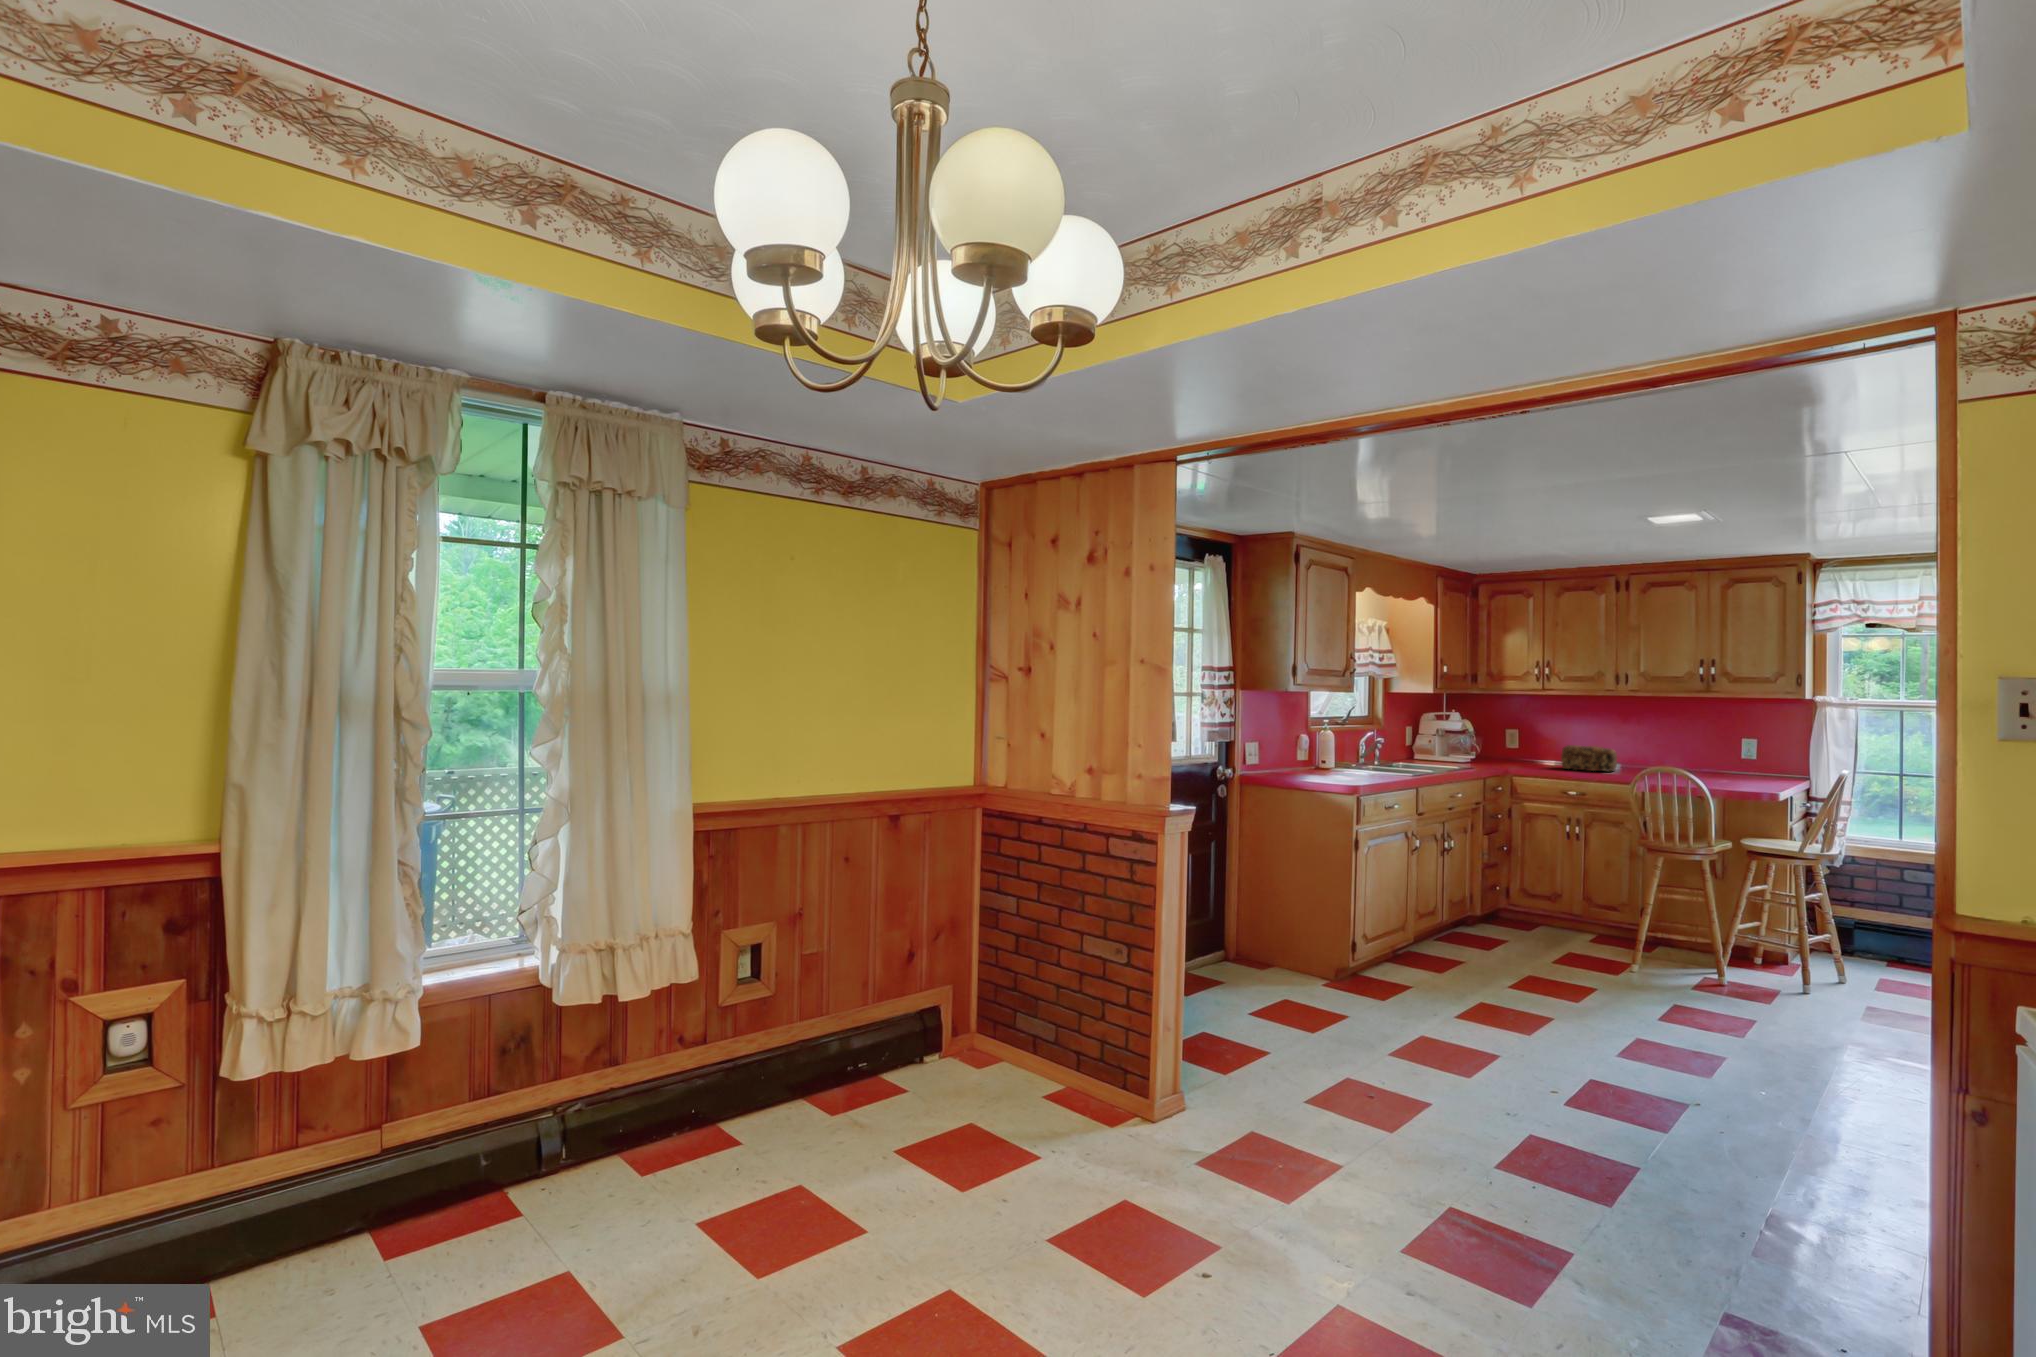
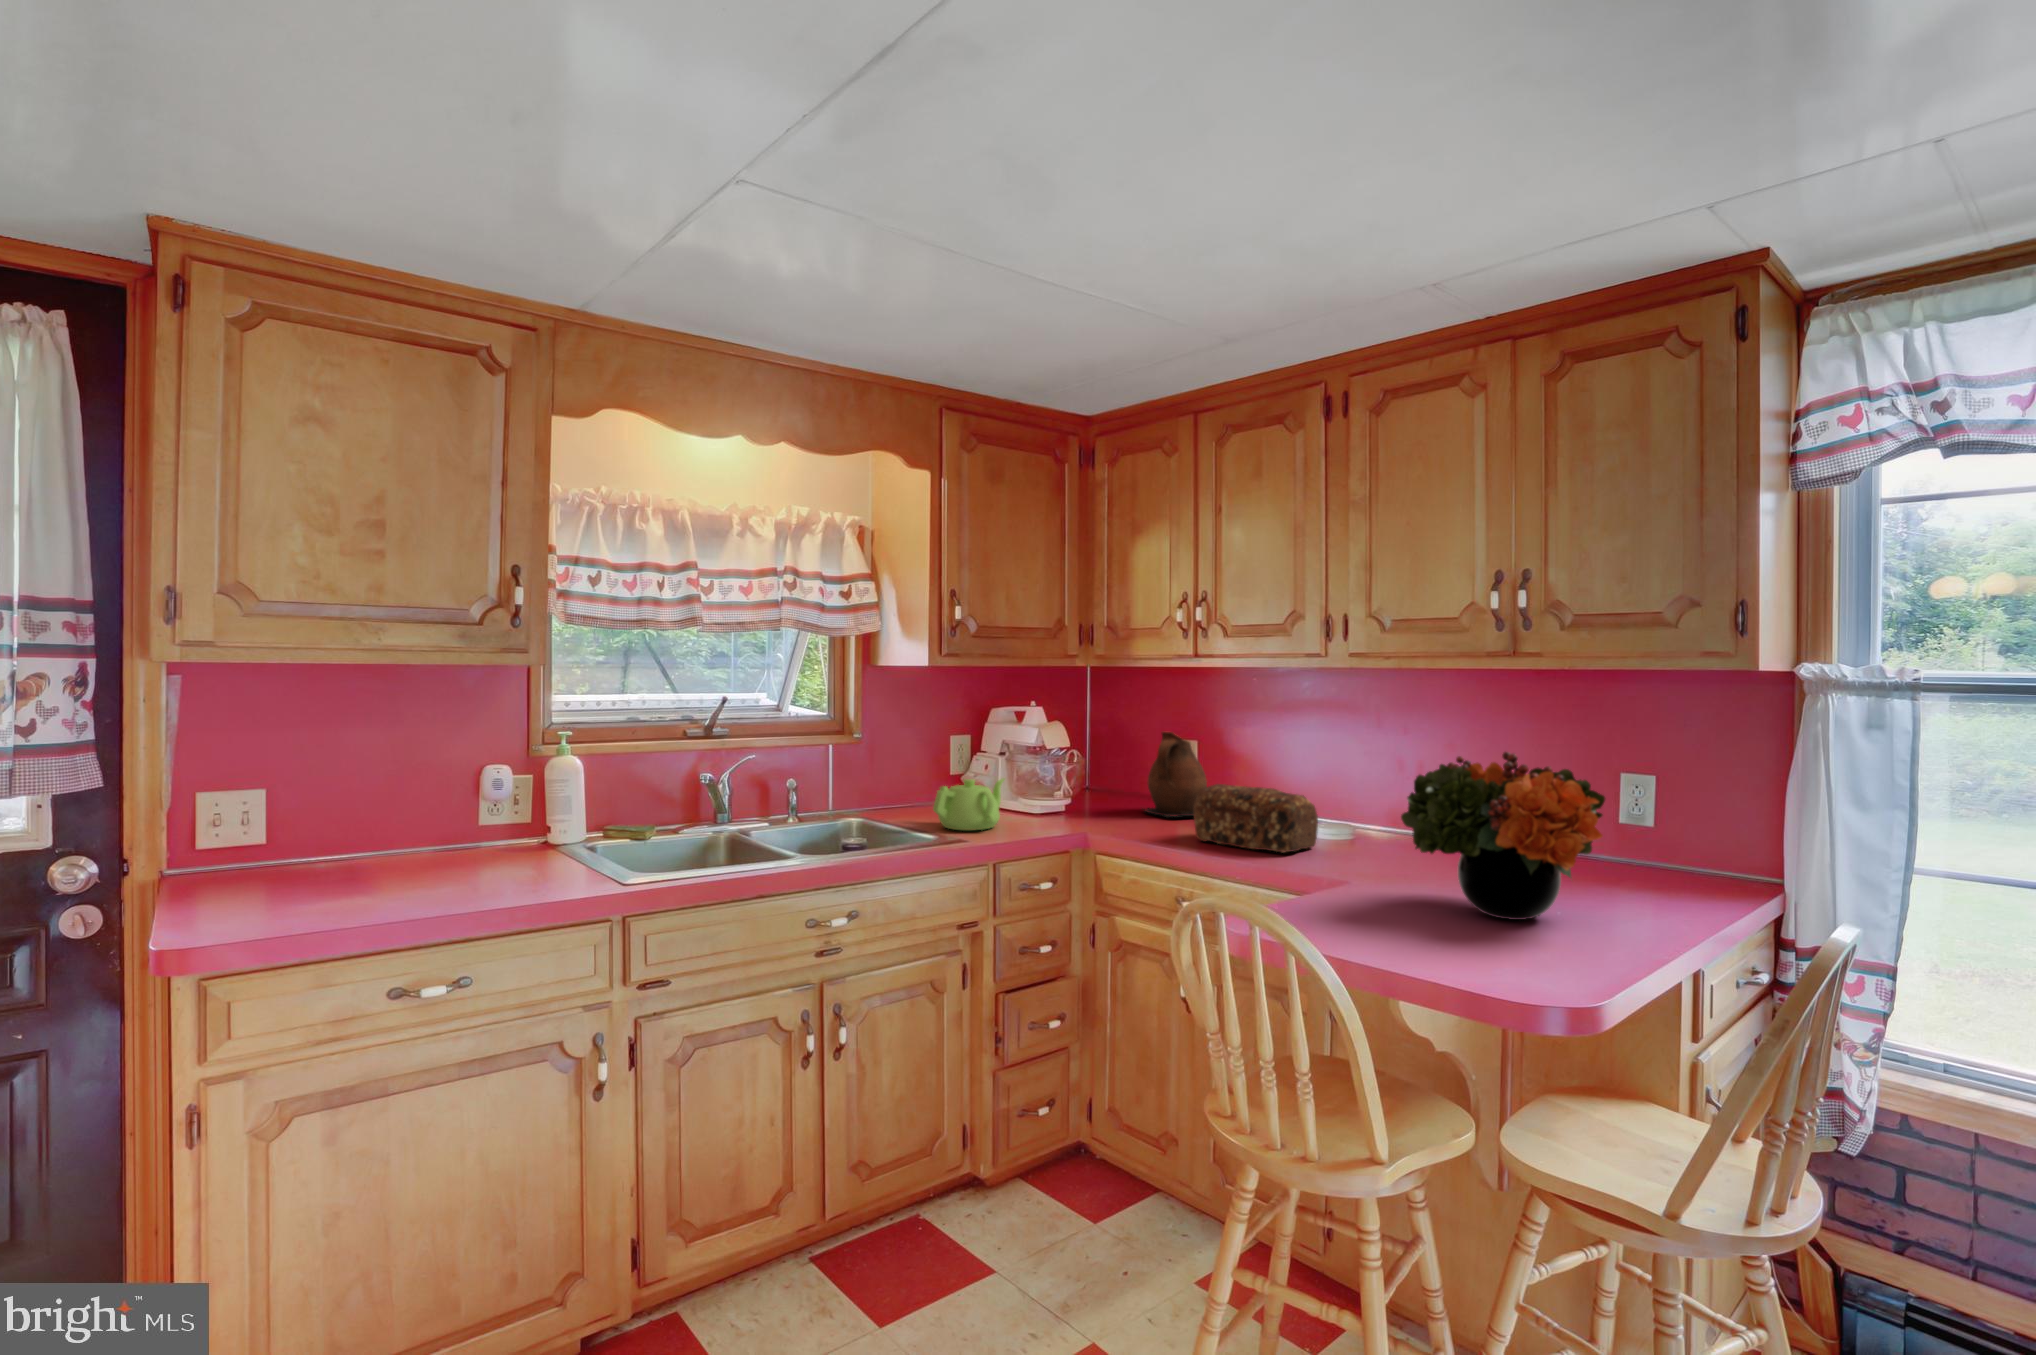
ceramic pitcher: none [1507,724,1547,763] -> present [1142,732,1207,816]
flower arrangement: none [1681,727,1761,785] -> present [1401,752,1605,920]
teapot: none [1431,744,1468,766] -> present [933,778,1005,830]

